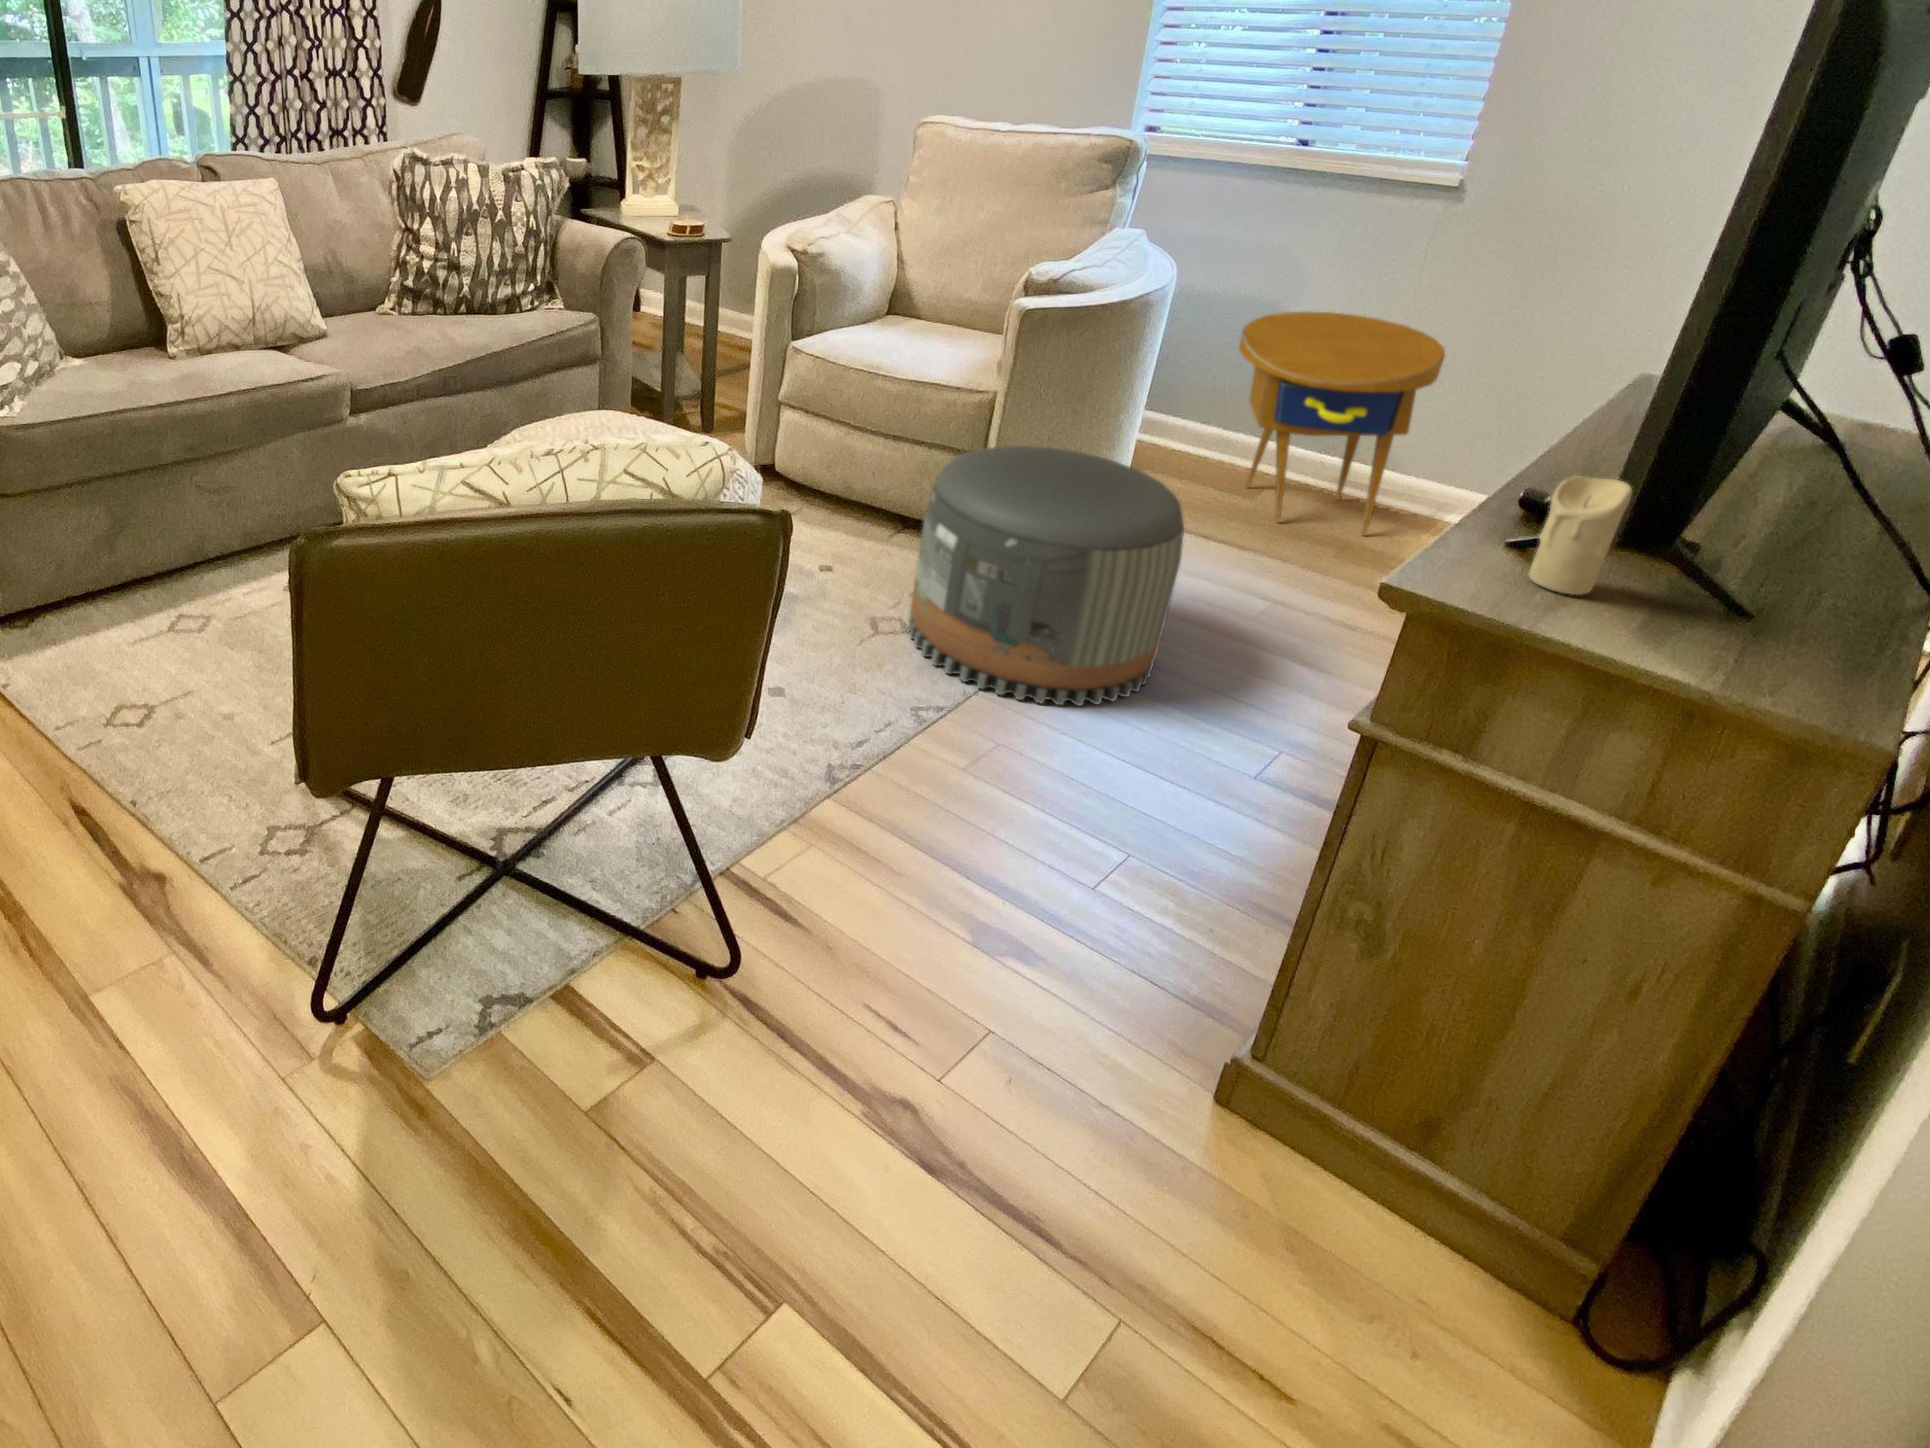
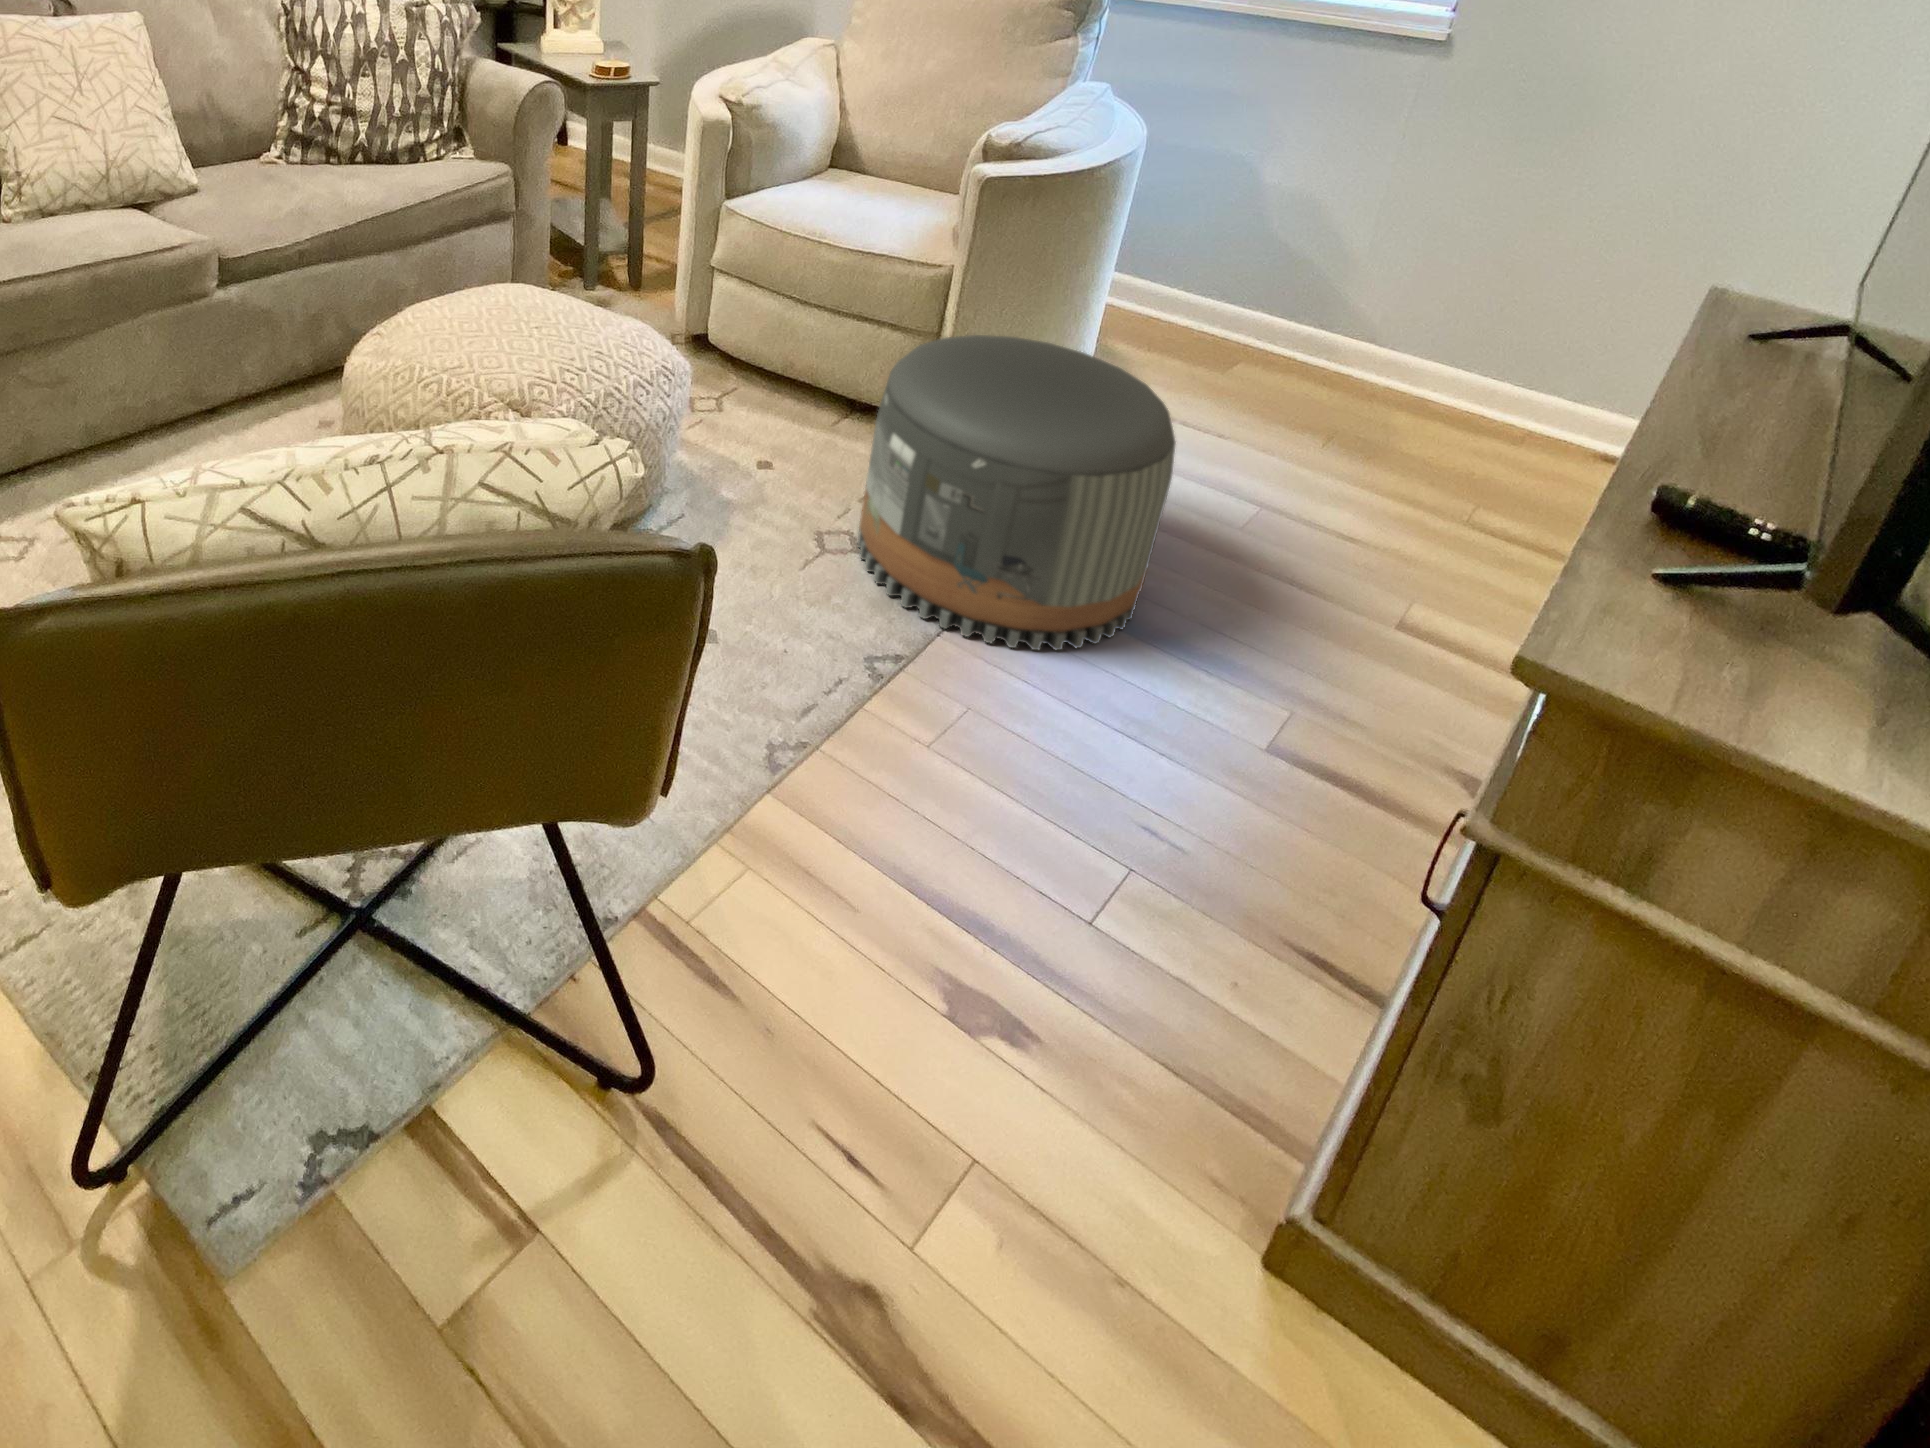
side table: present [1239,312,1445,535] -> none [1211,170,1437,419]
candle: present [1529,476,1632,595] -> none [1716,506,1877,672]

